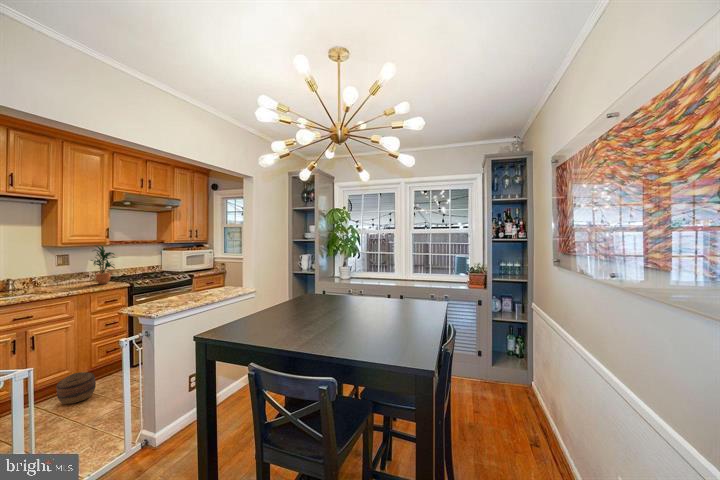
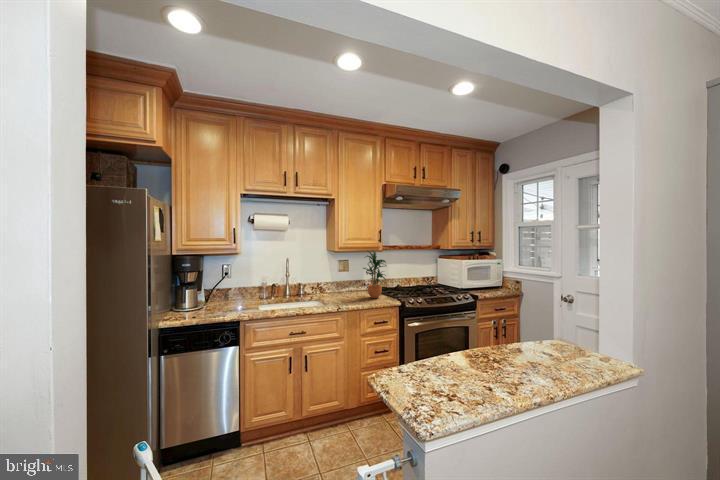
basket: present [56,372,96,404] -> none [323,411,360,454]

